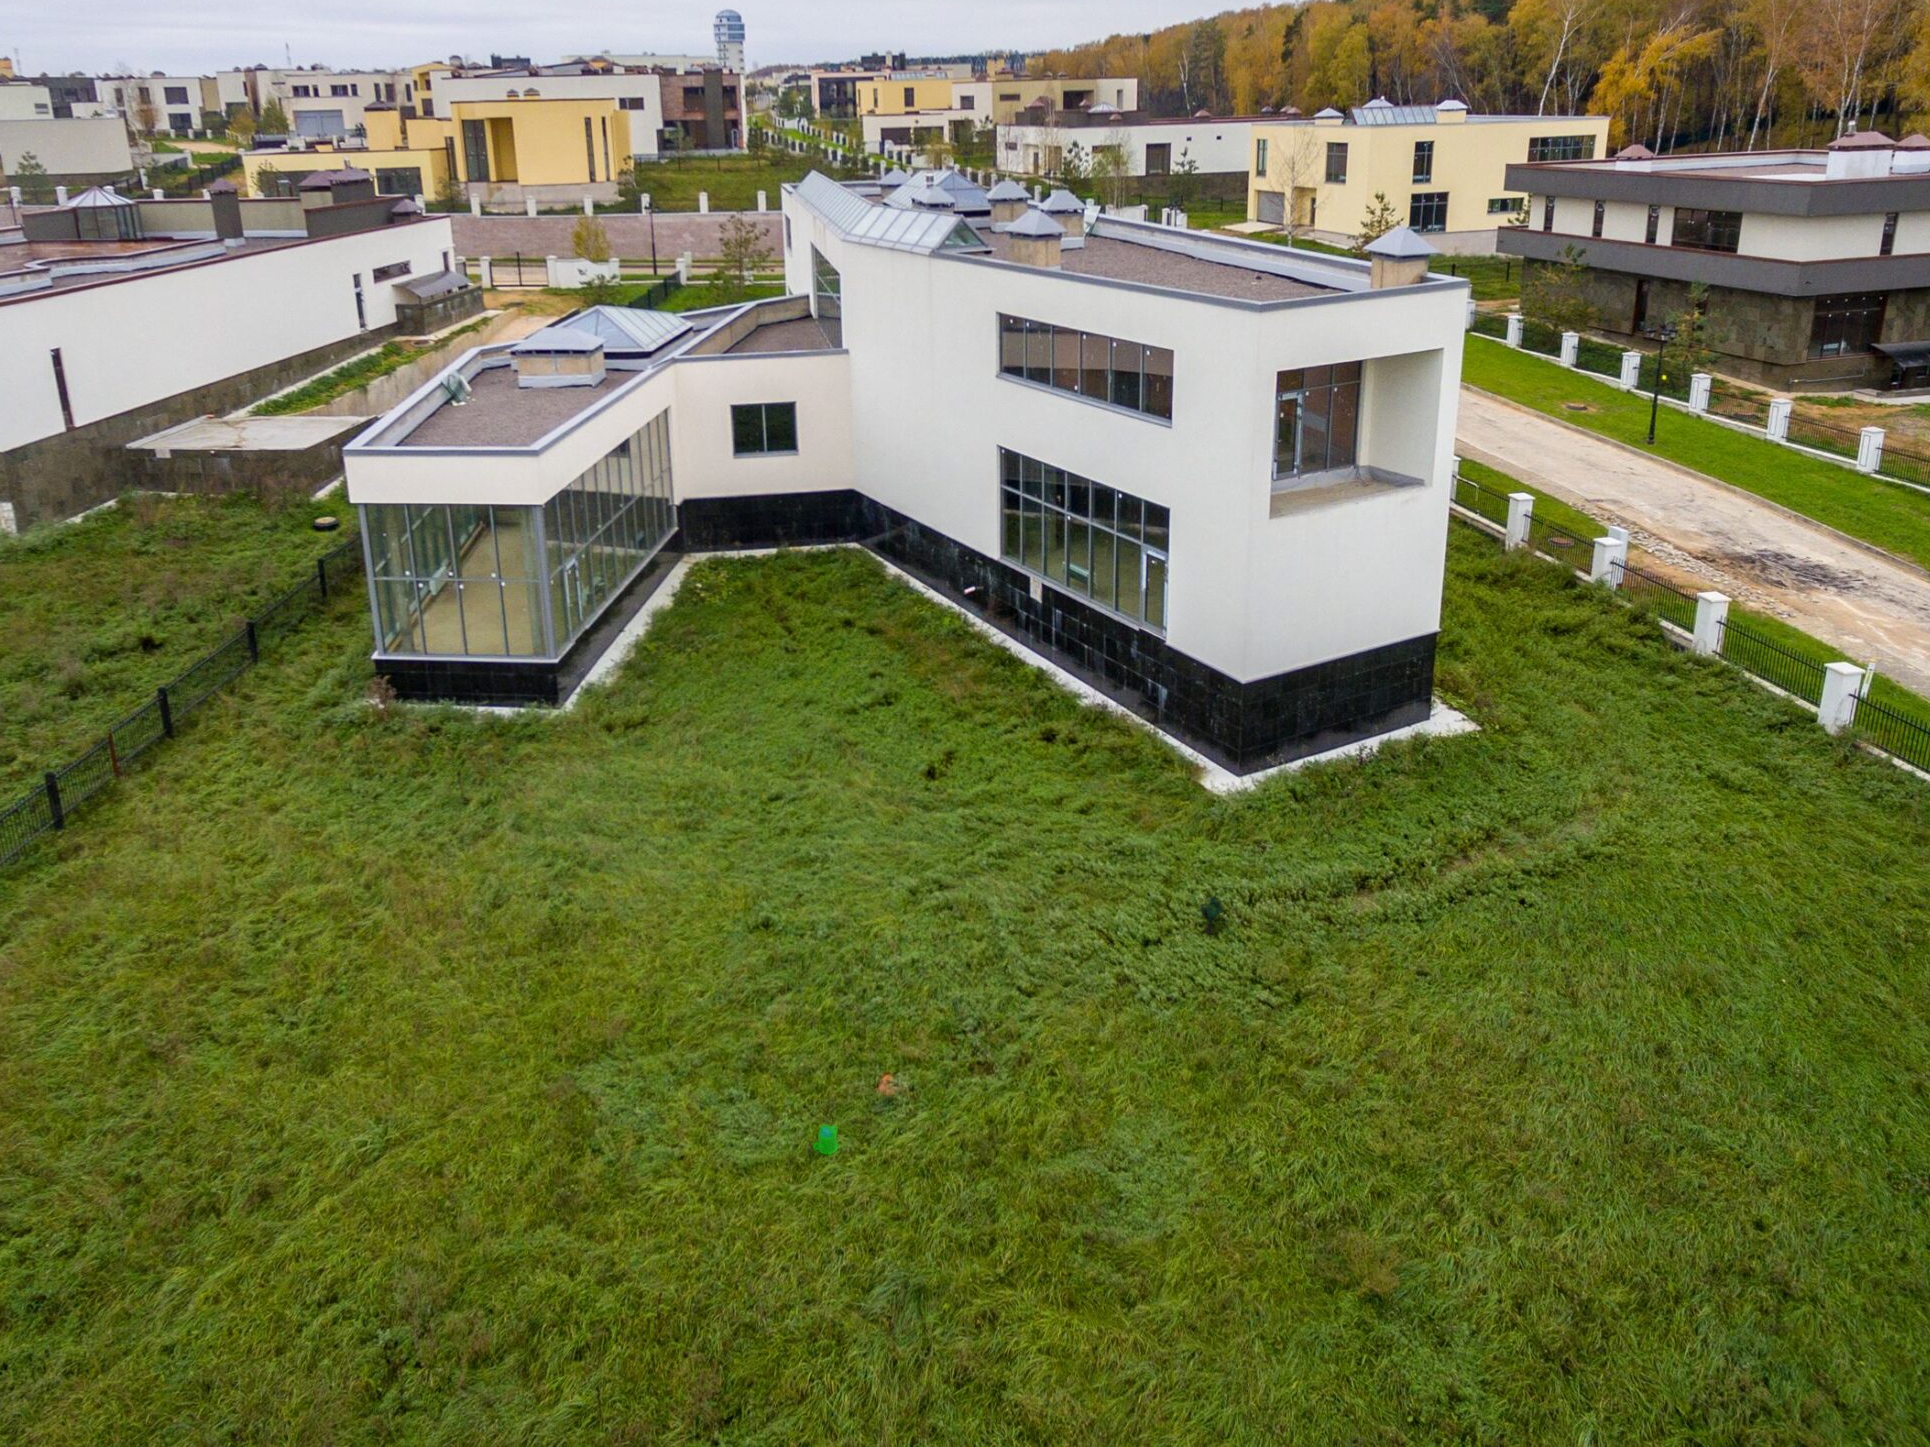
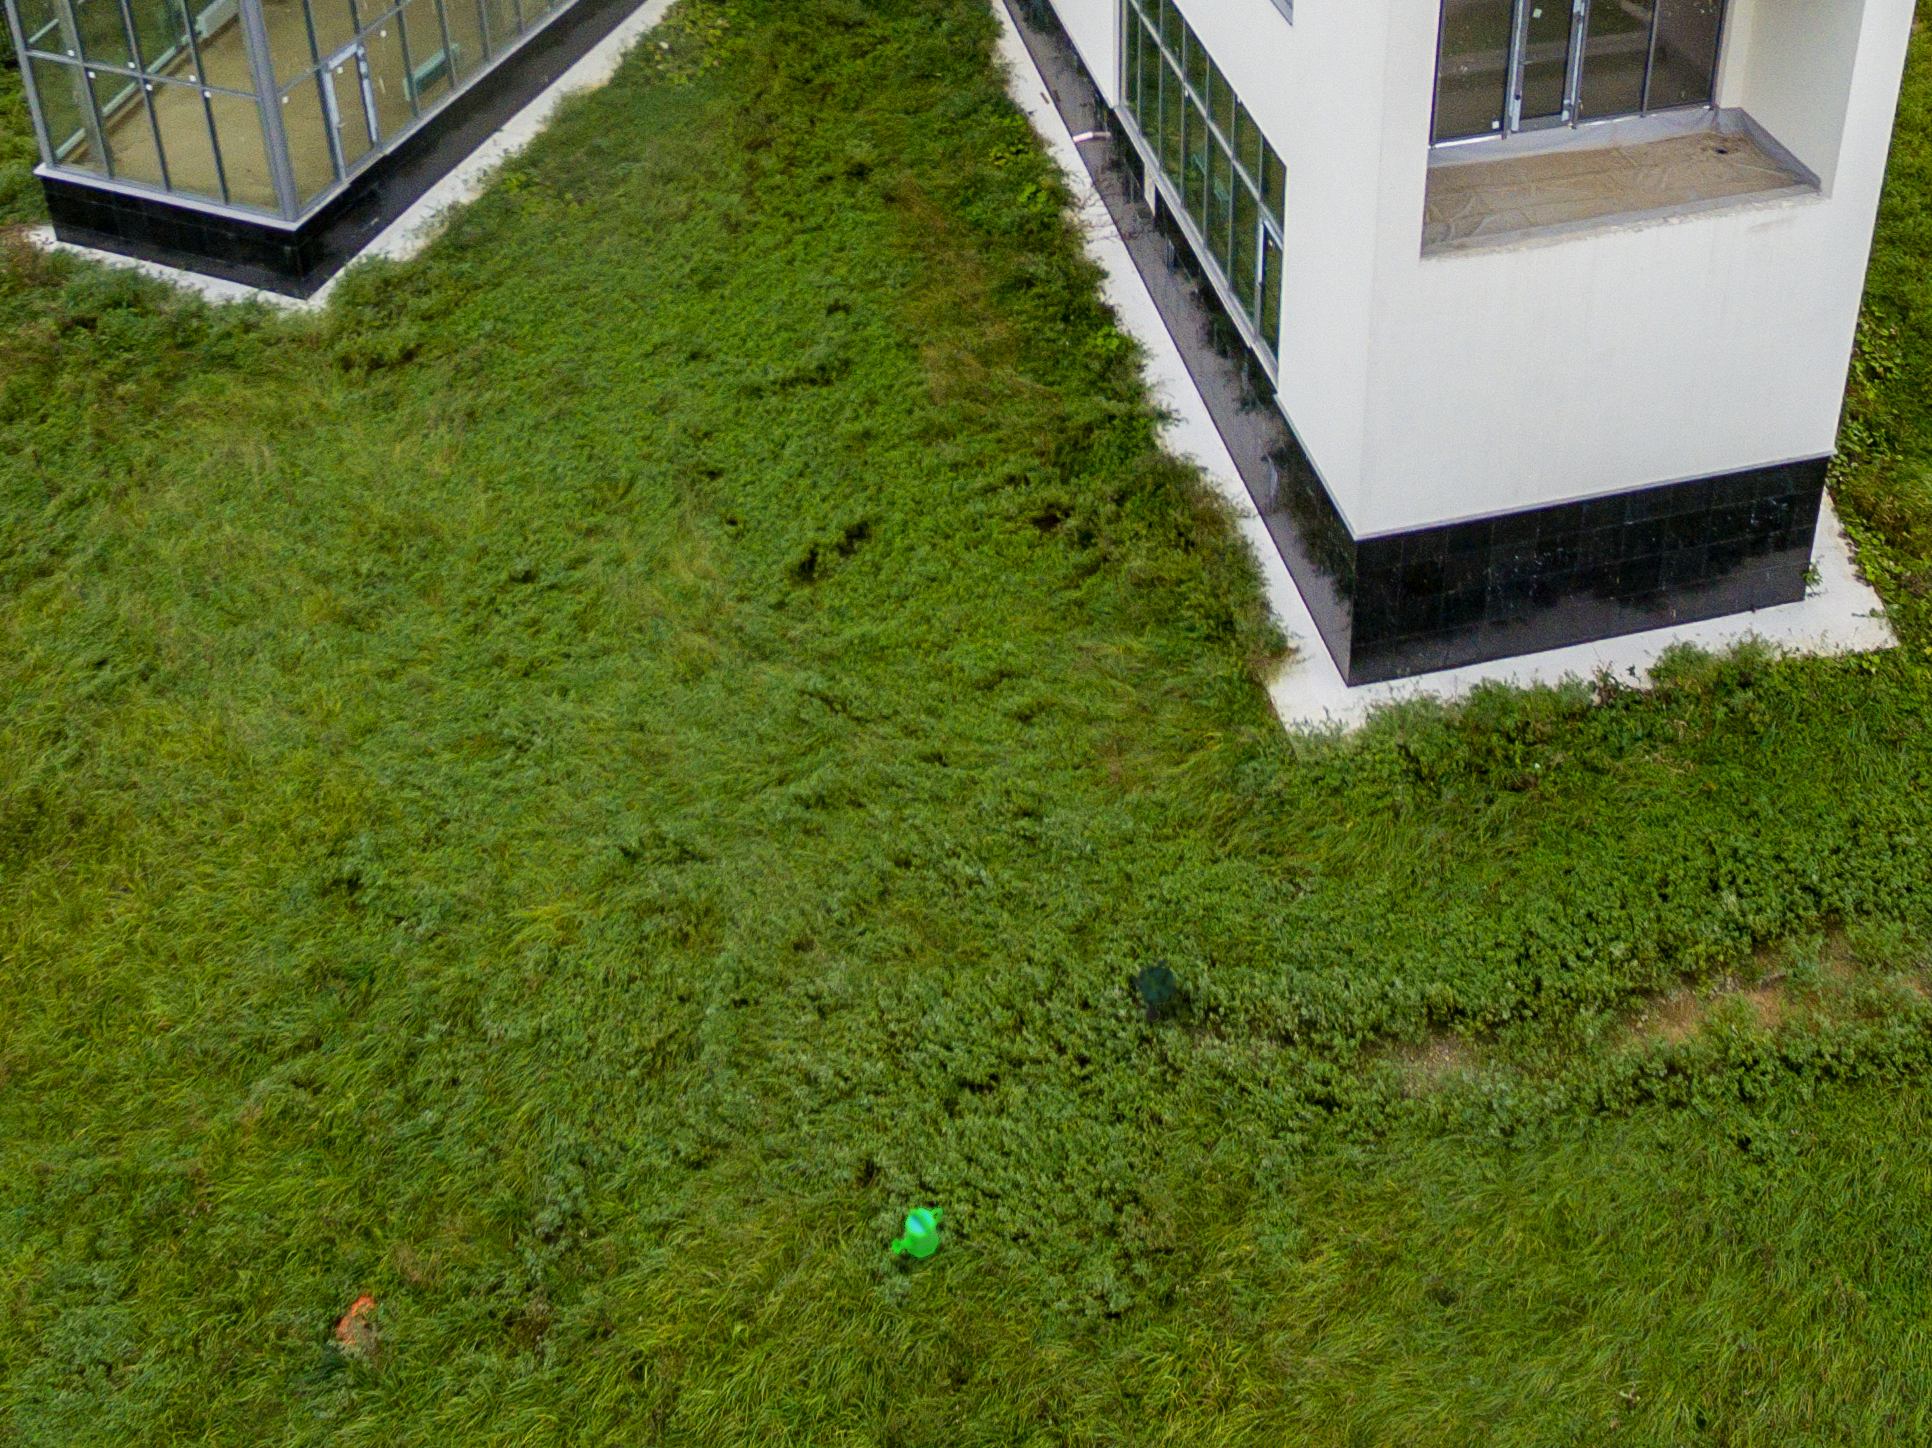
watering can: present [813,1124,838,1155] -> present [892,1208,943,1258]

